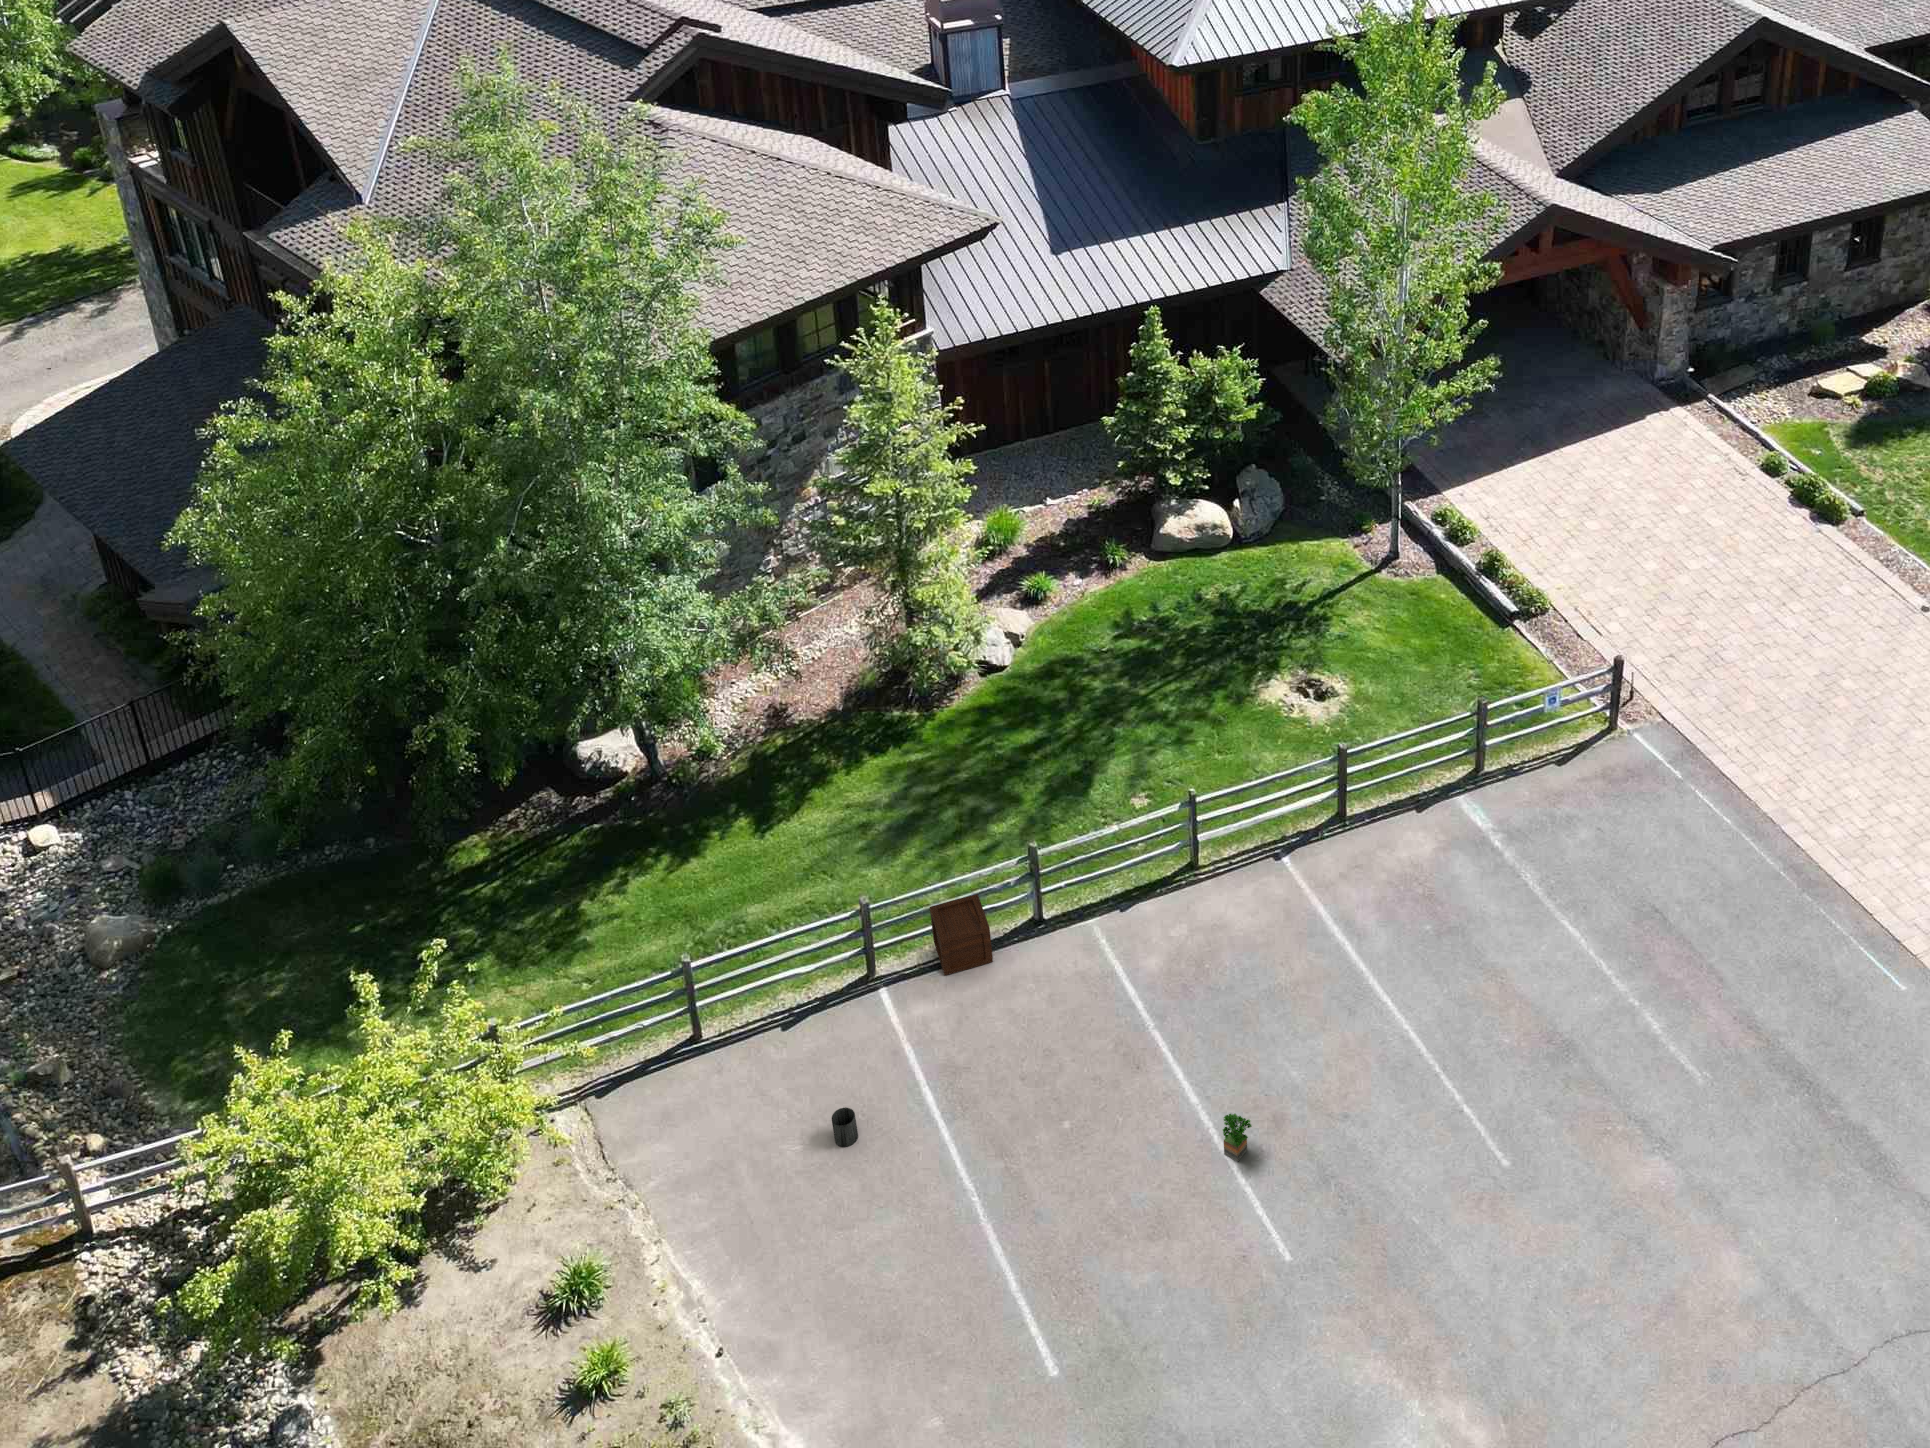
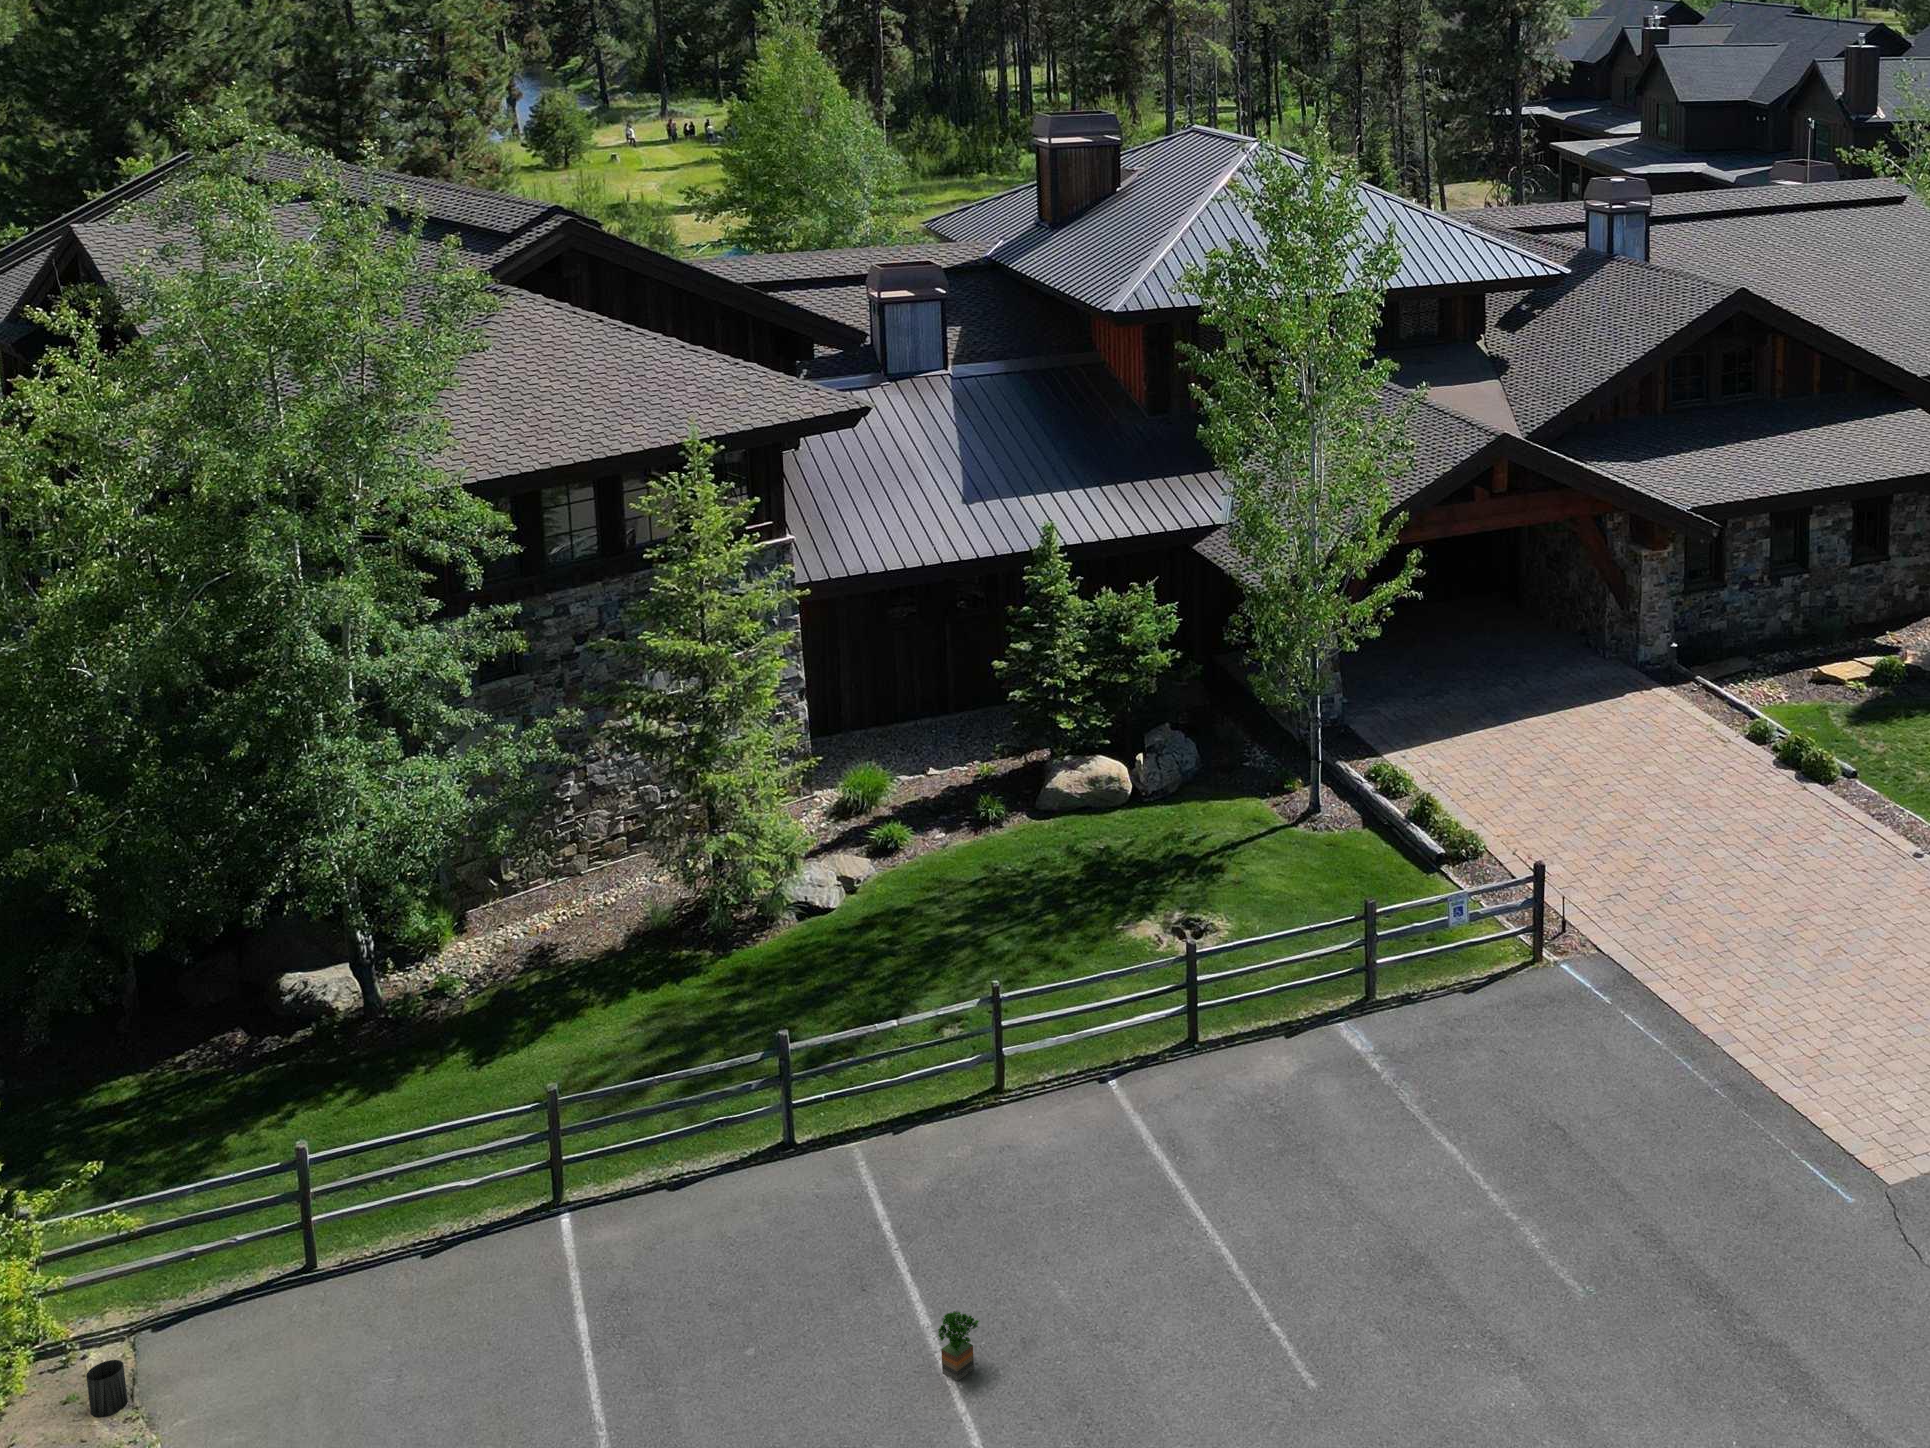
wooden crate: present [930,894,993,975] -> none [642,1092,713,1192]
trash can: present [832,1107,858,1147] -> present [86,1360,128,1417]

